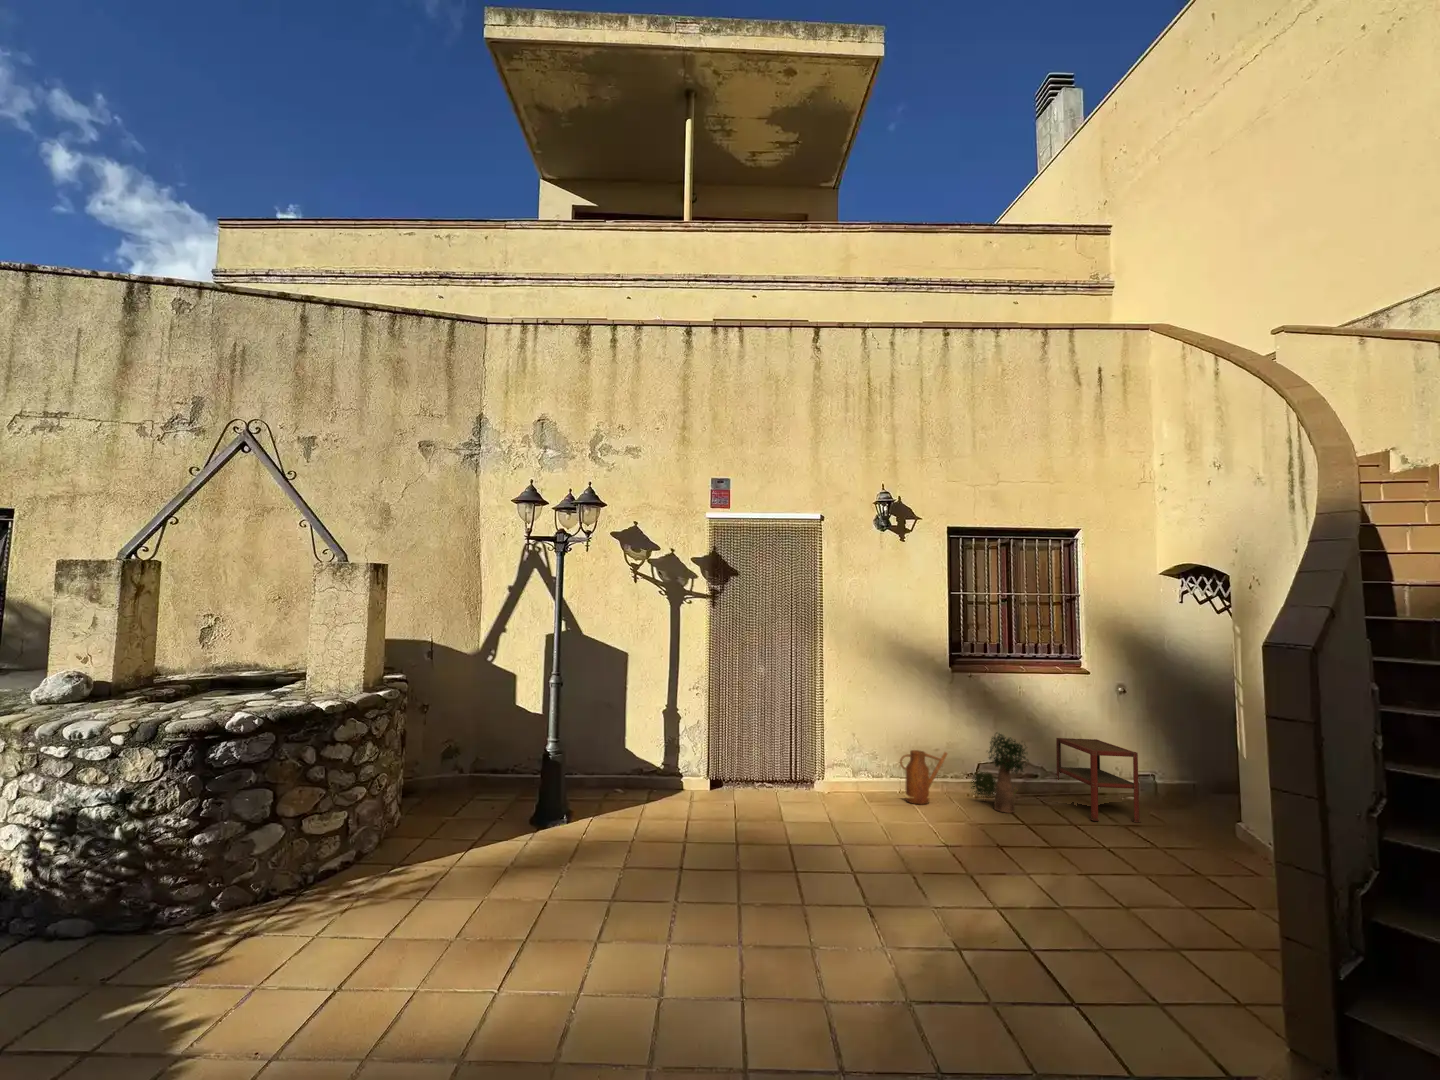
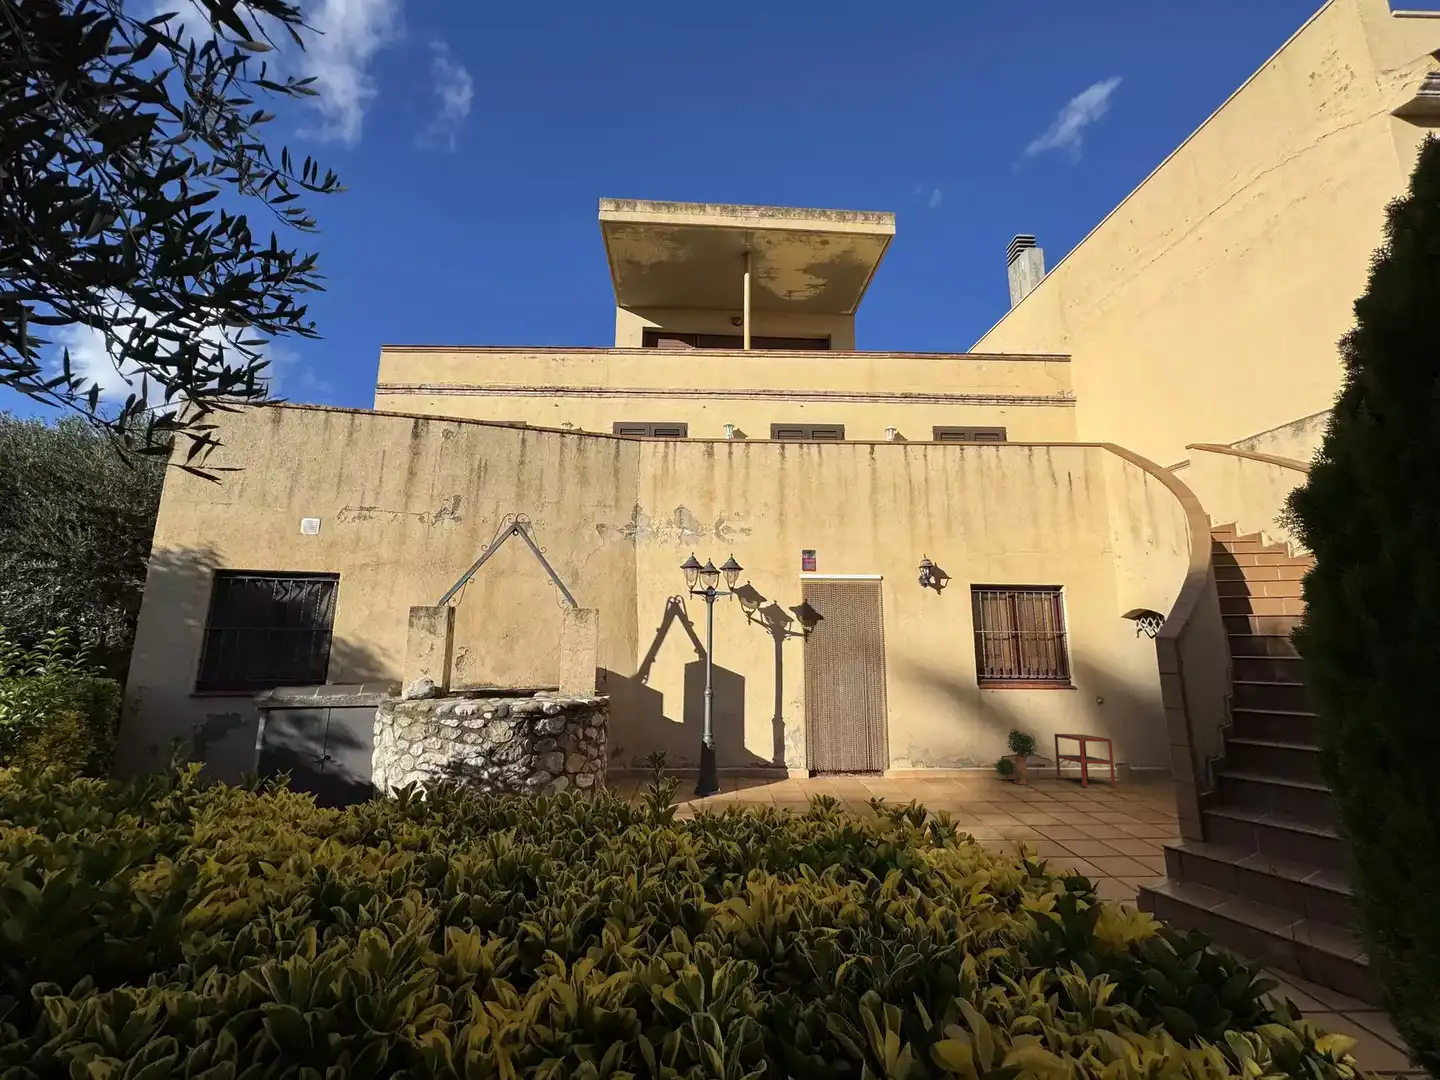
watering can: present [900,750,947,804] -> none [945,744,979,782]

